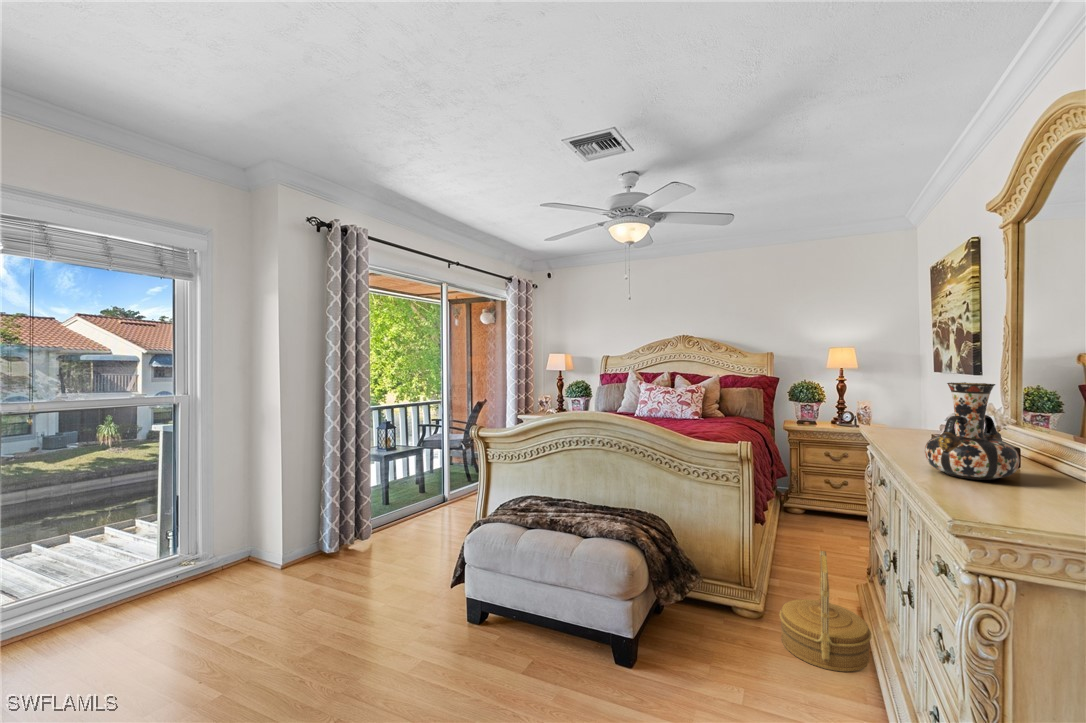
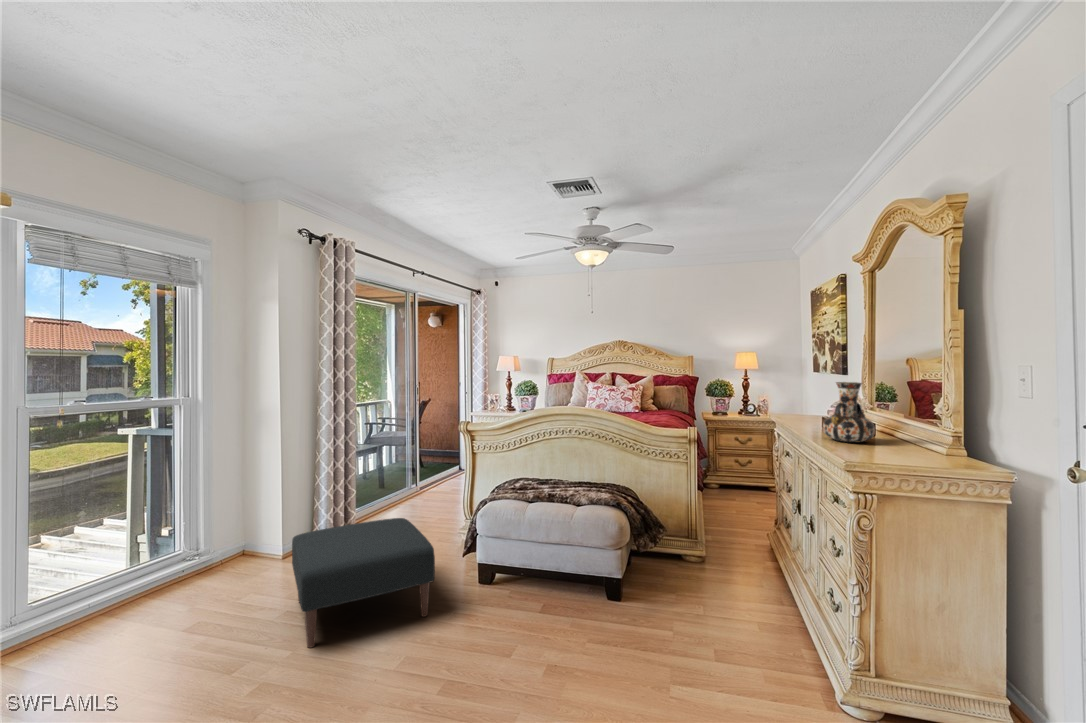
ottoman: none [225,536,395,691] -> present [292,518,435,648]
woven basket: present [779,551,871,672] -> none [720,506,783,588]

